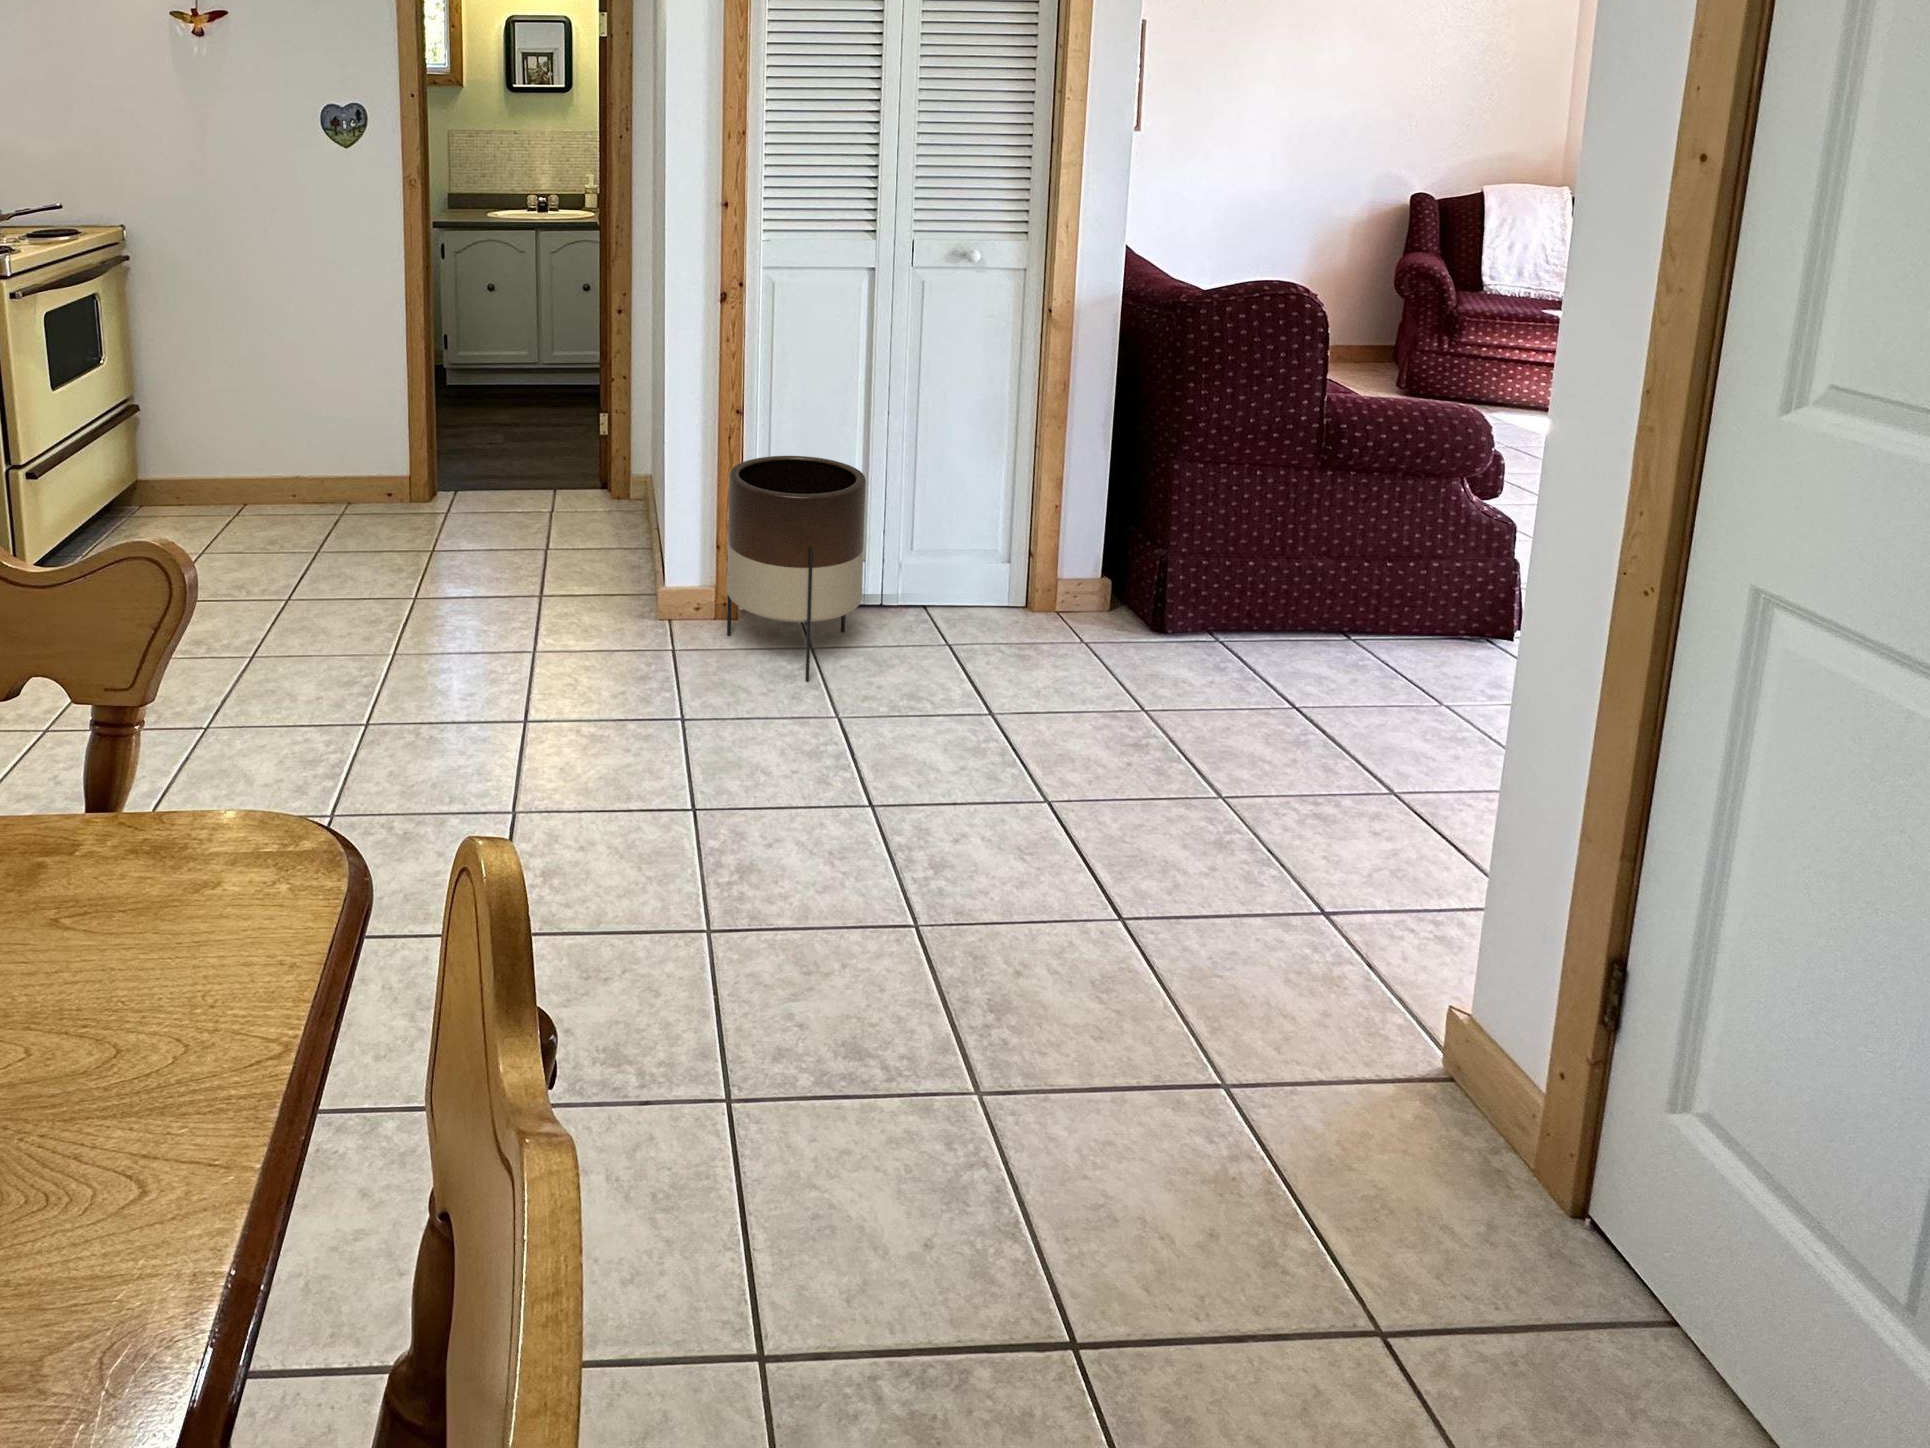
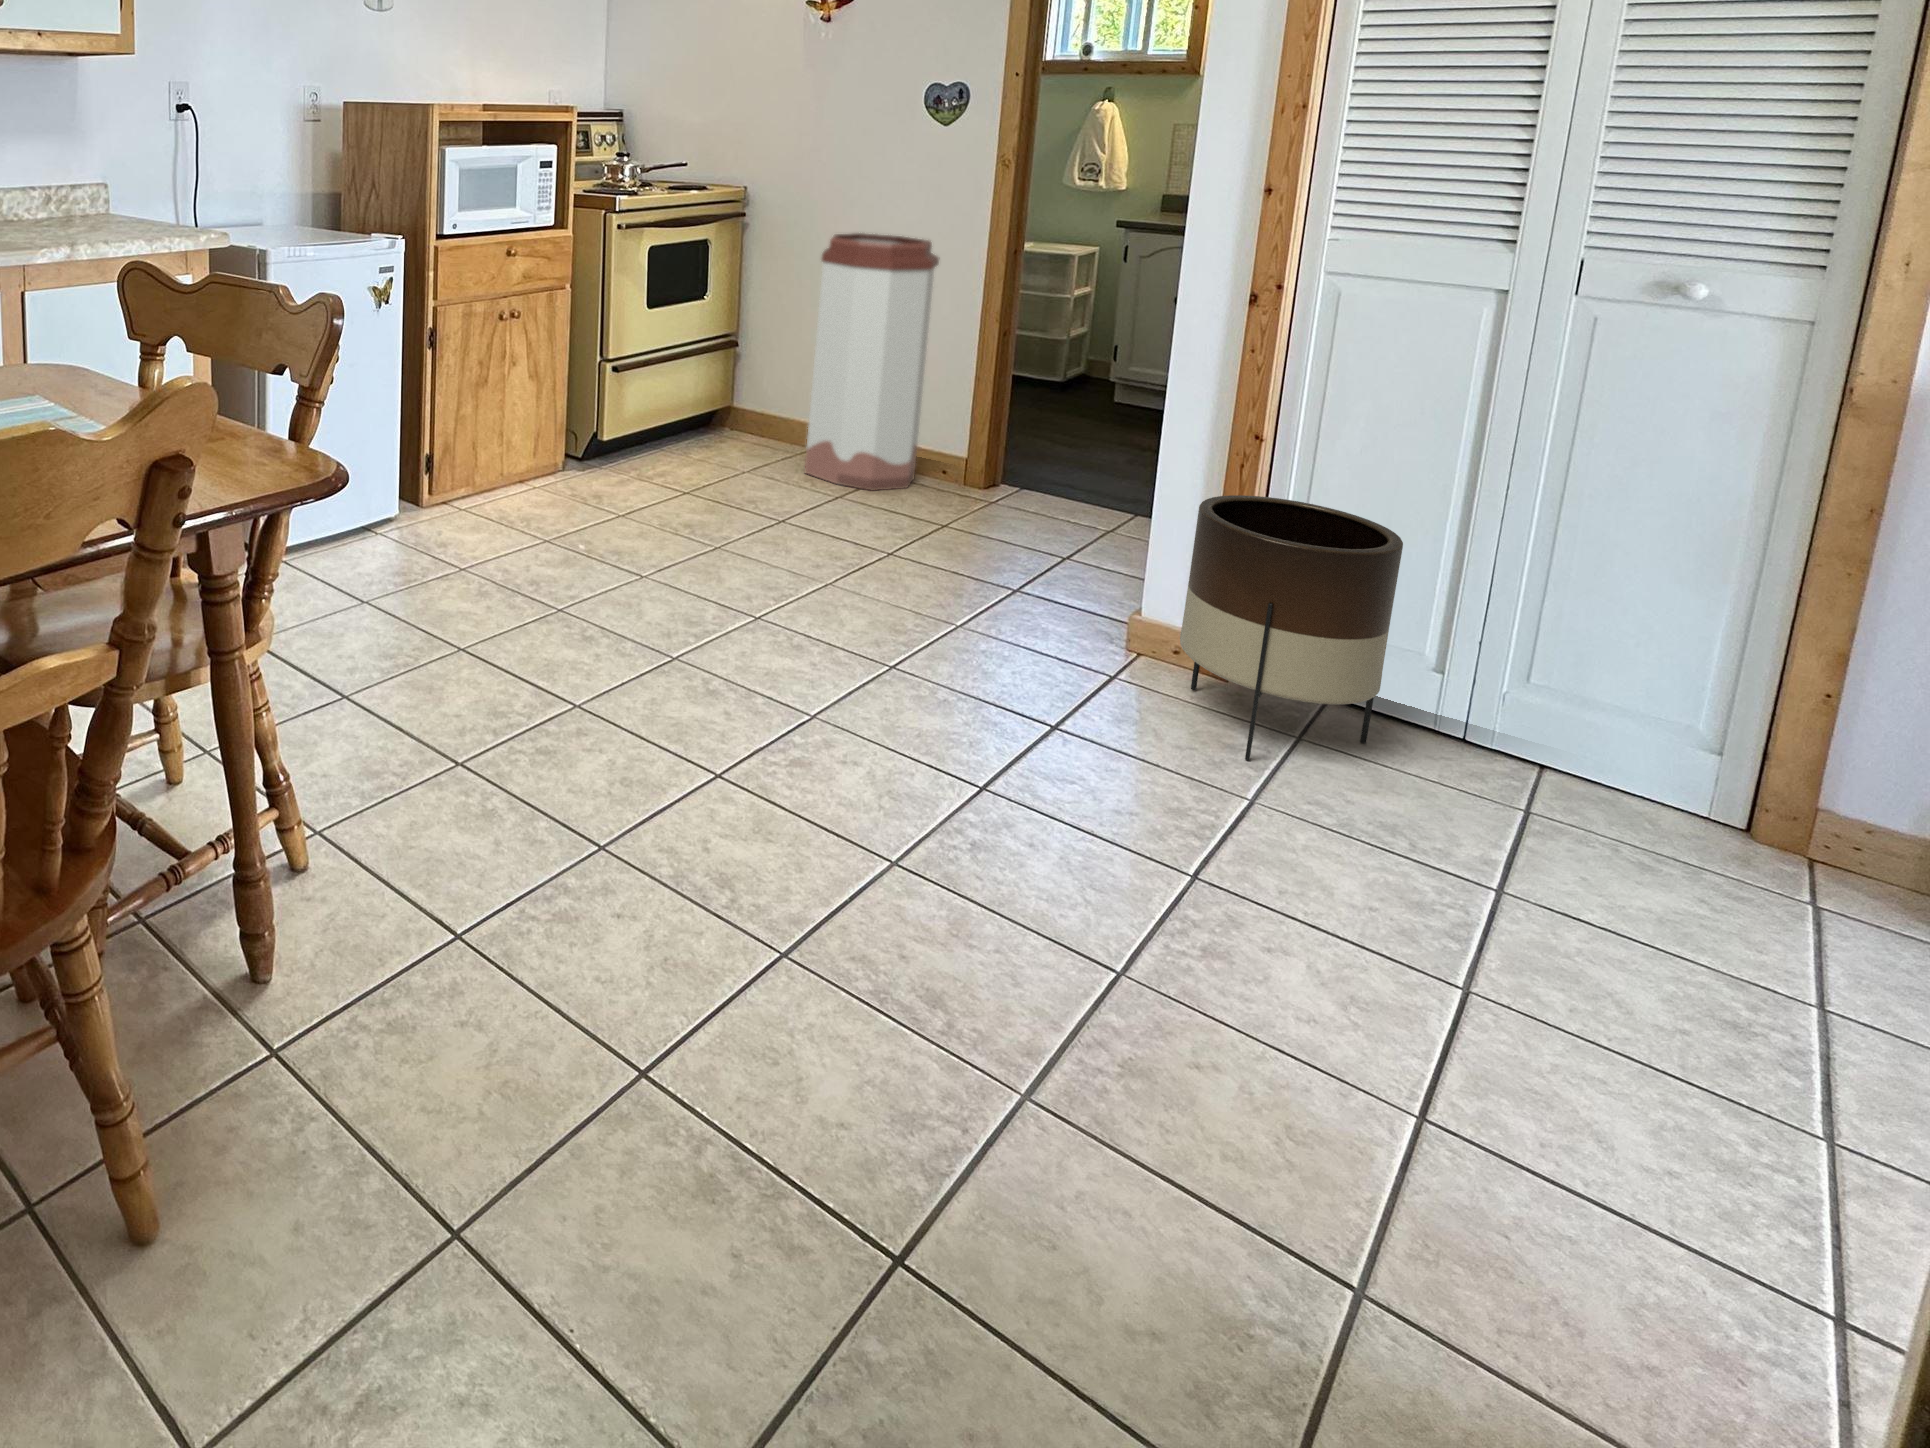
trash can: none [250,265,373,538] -> present [804,233,940,490]

